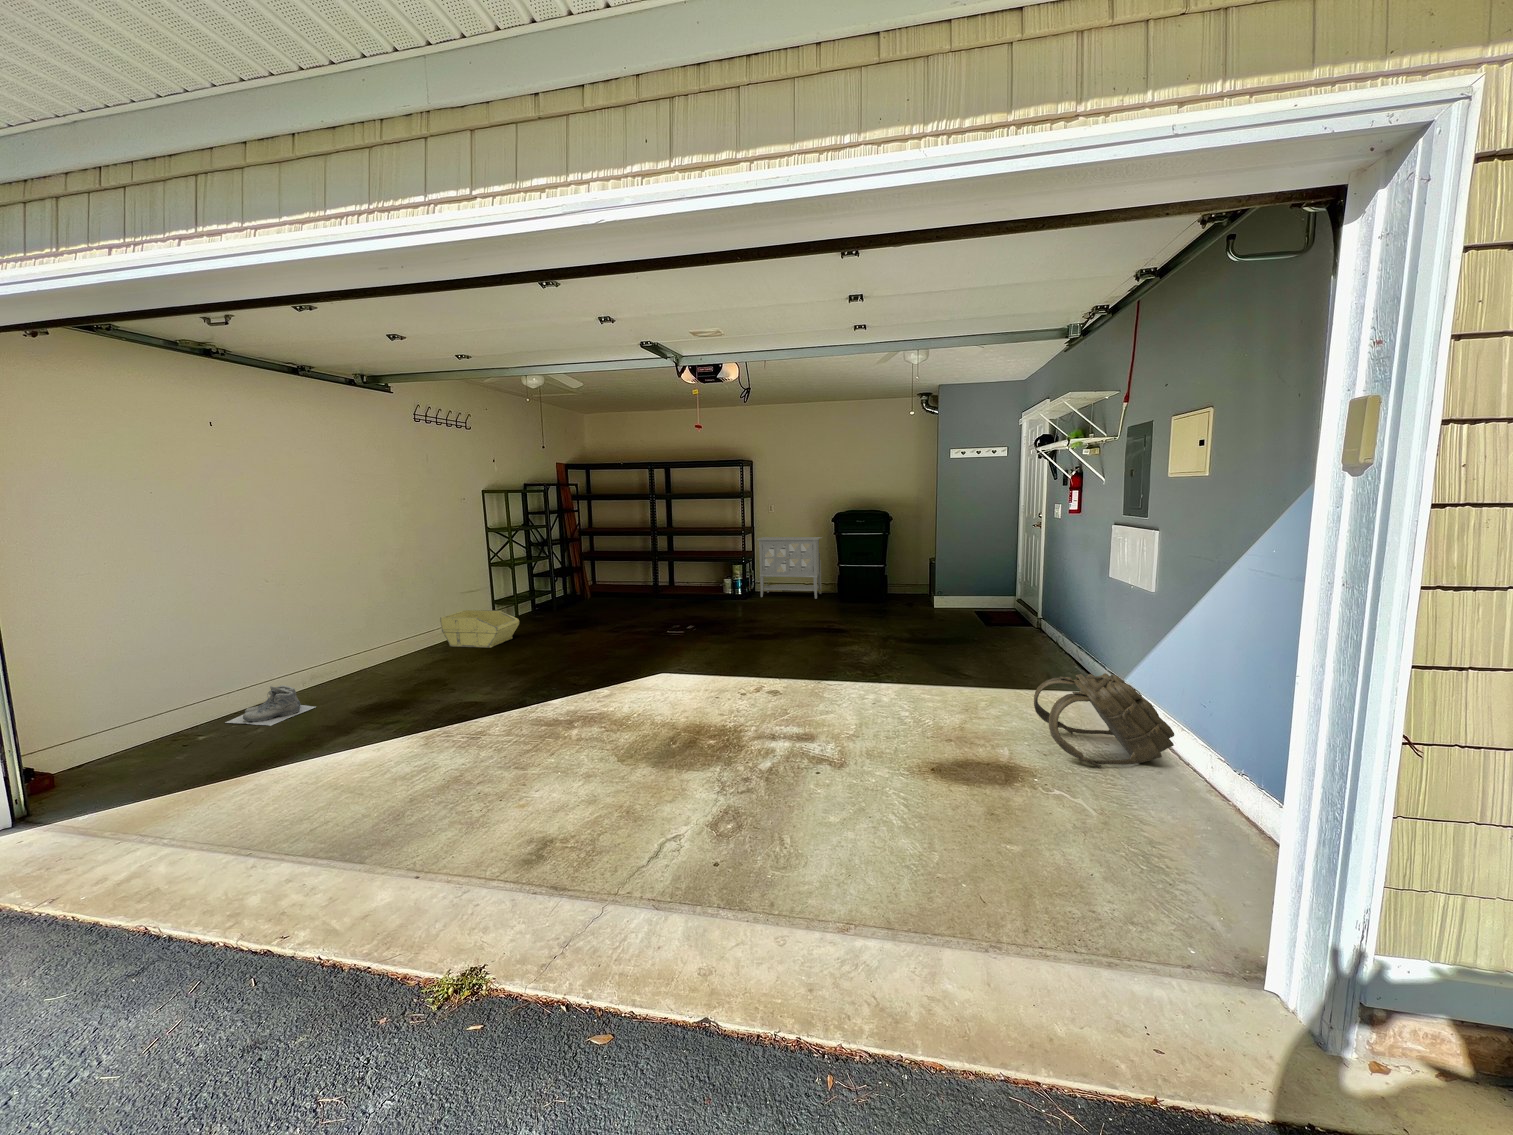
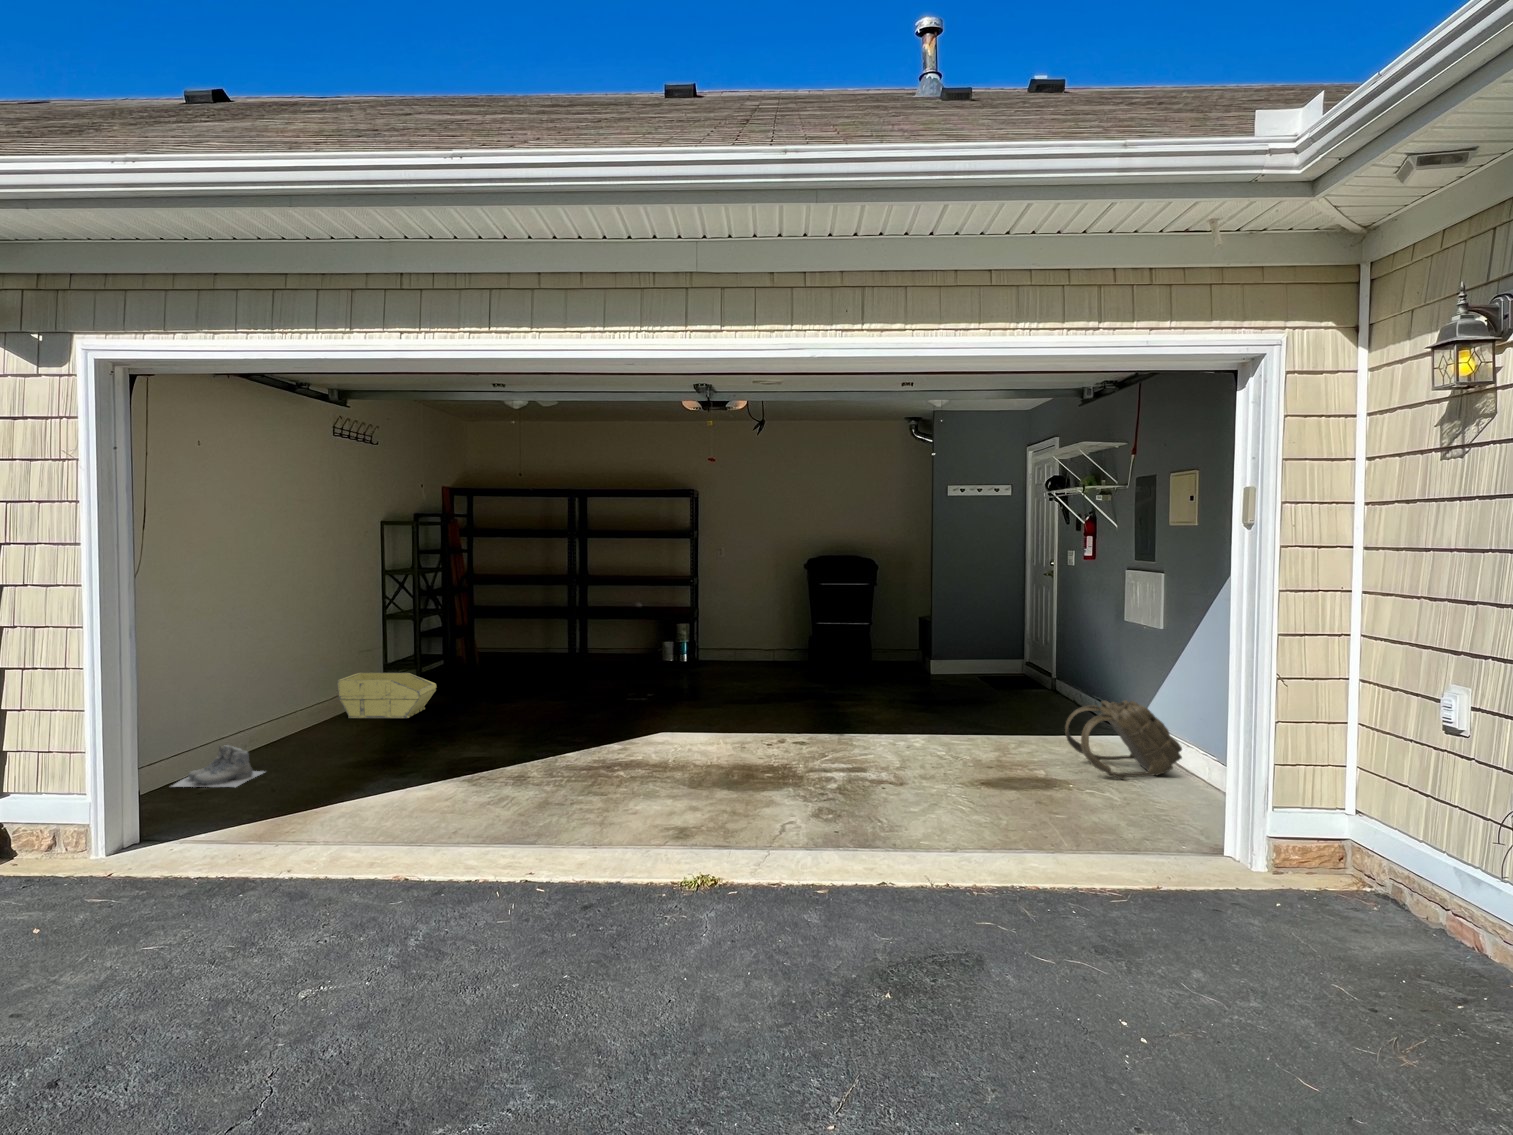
cabinet: present [757,537,822,599] -> none [709,587,790,666]

